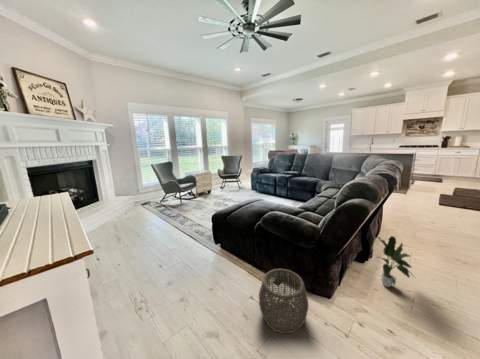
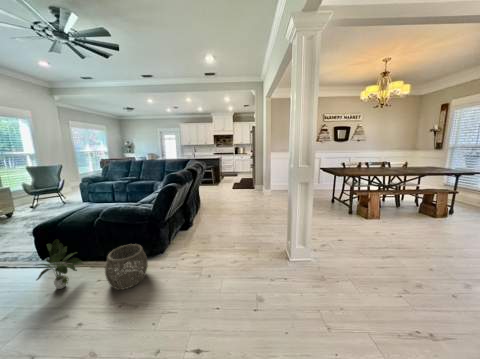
potted plant: present [377,236,411,287] -> present [36,239,83,289]

